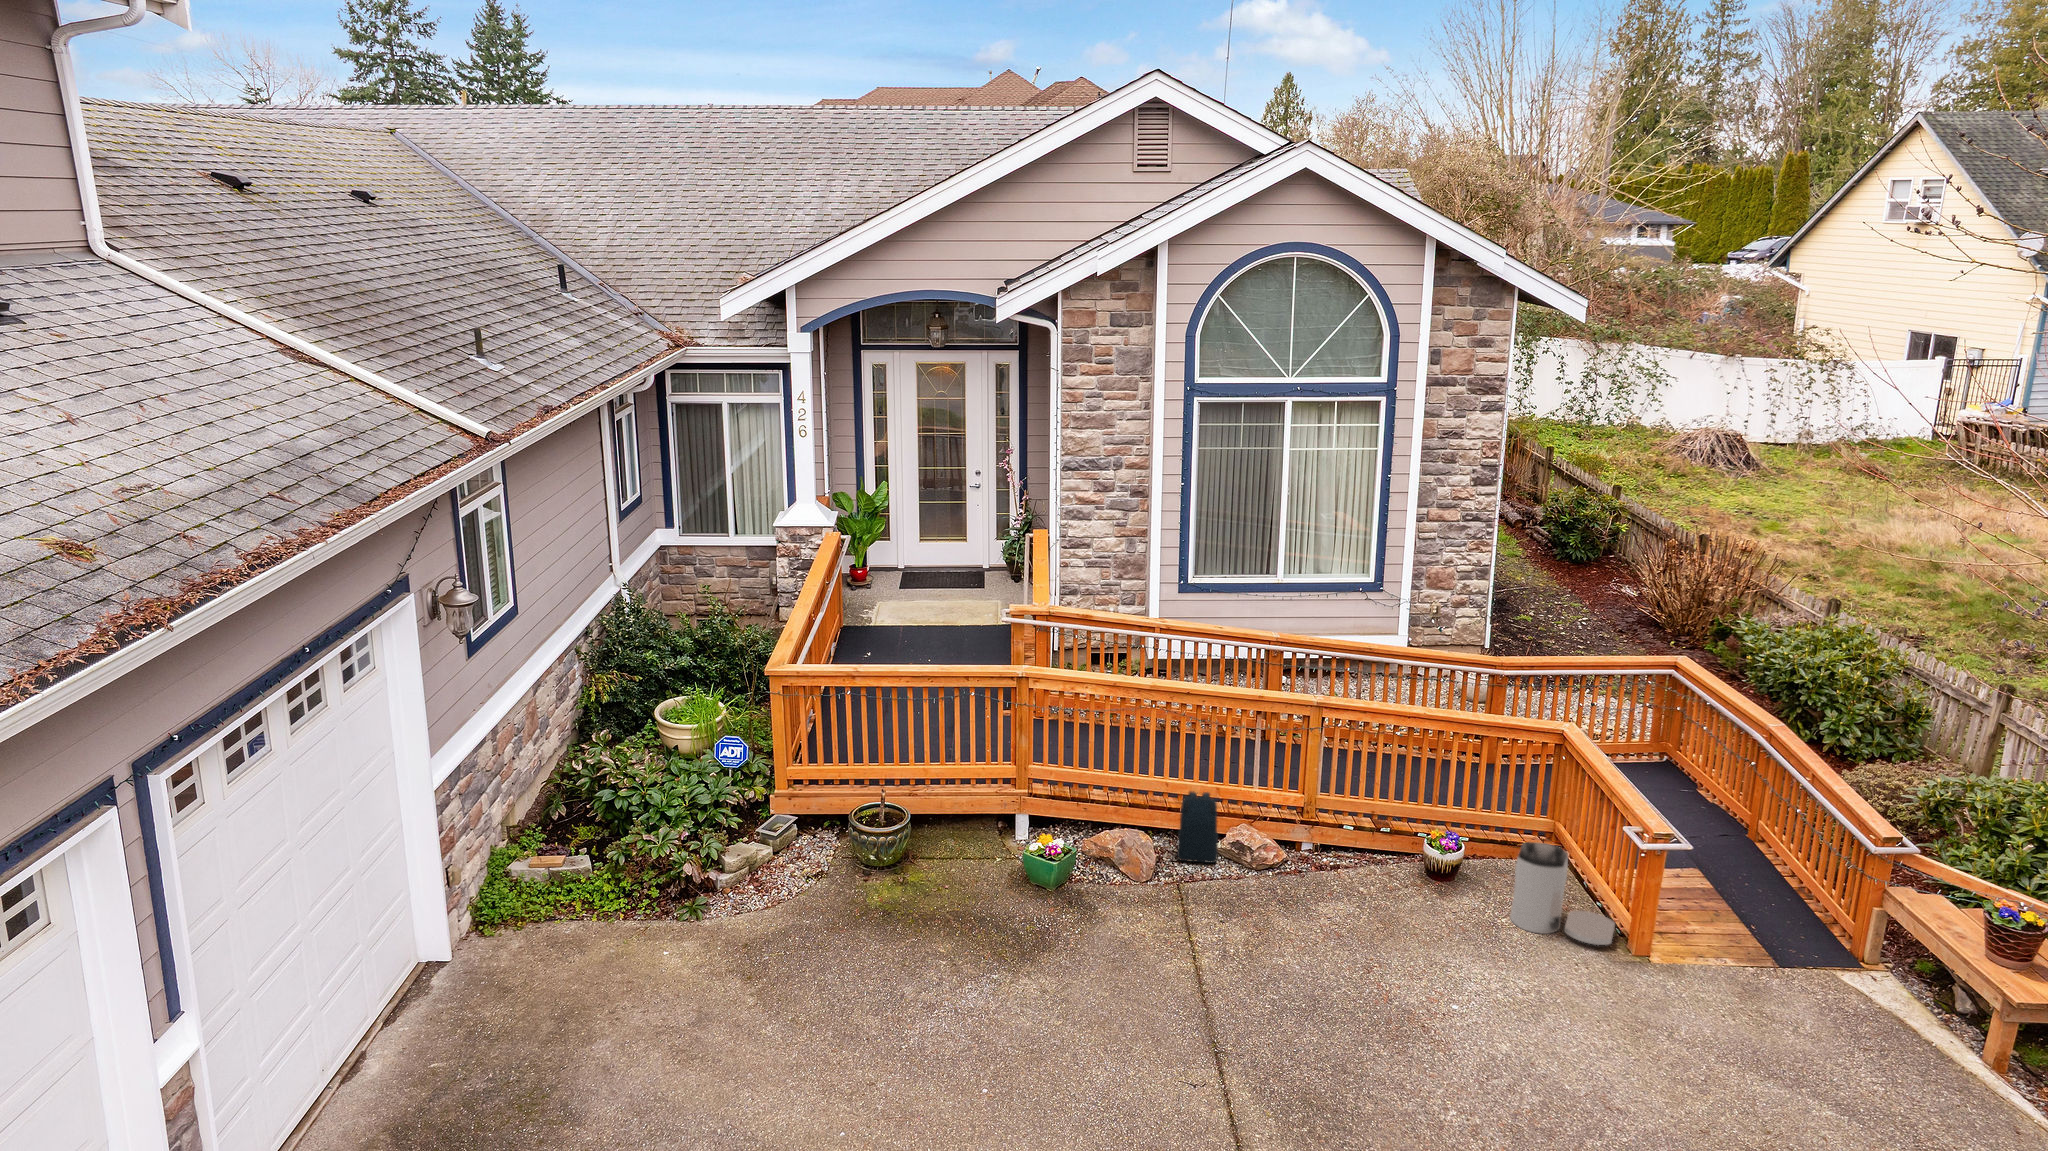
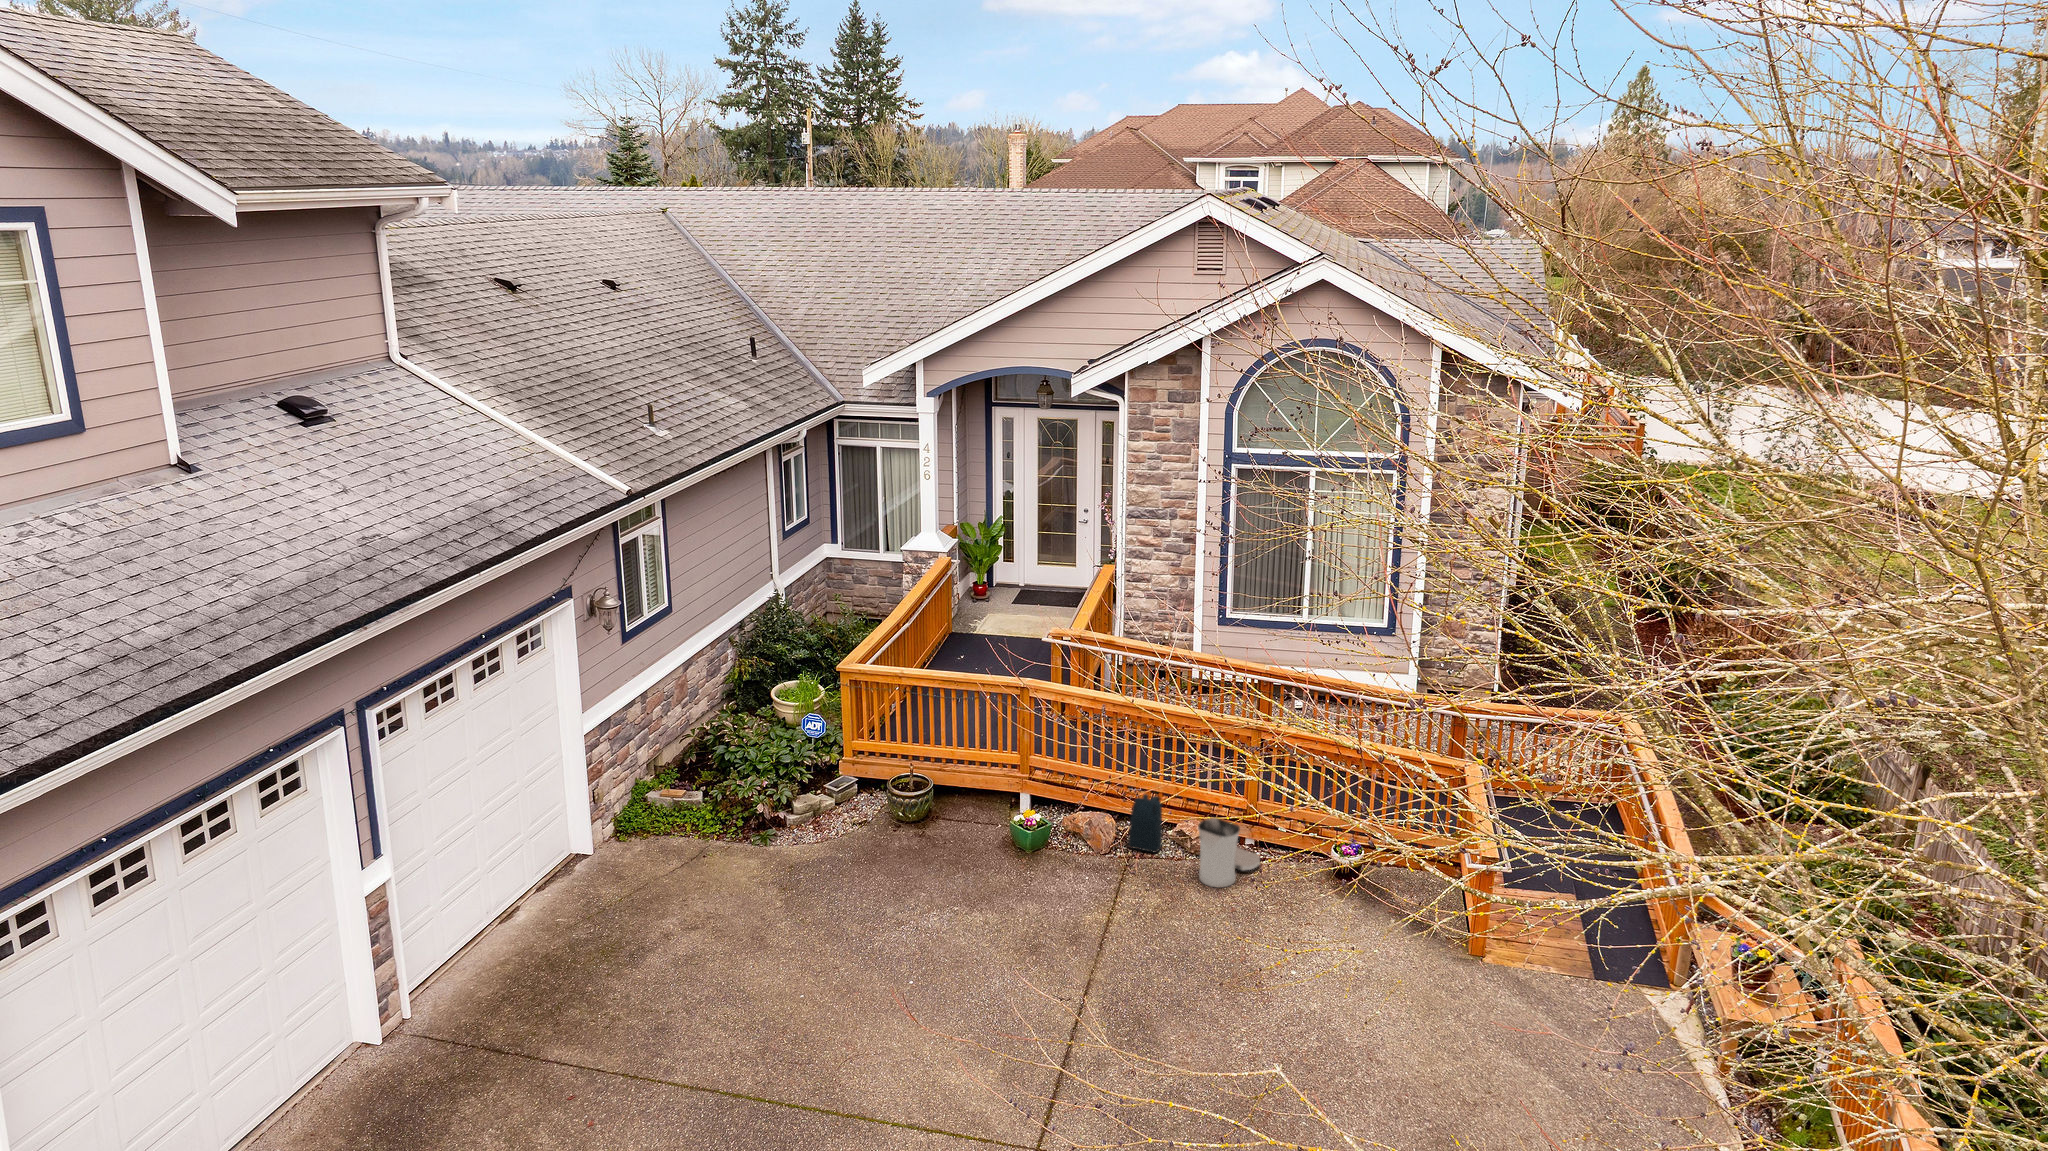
trash can: present [1510,842,1615,945] -> present [1198,818,1260,887]

